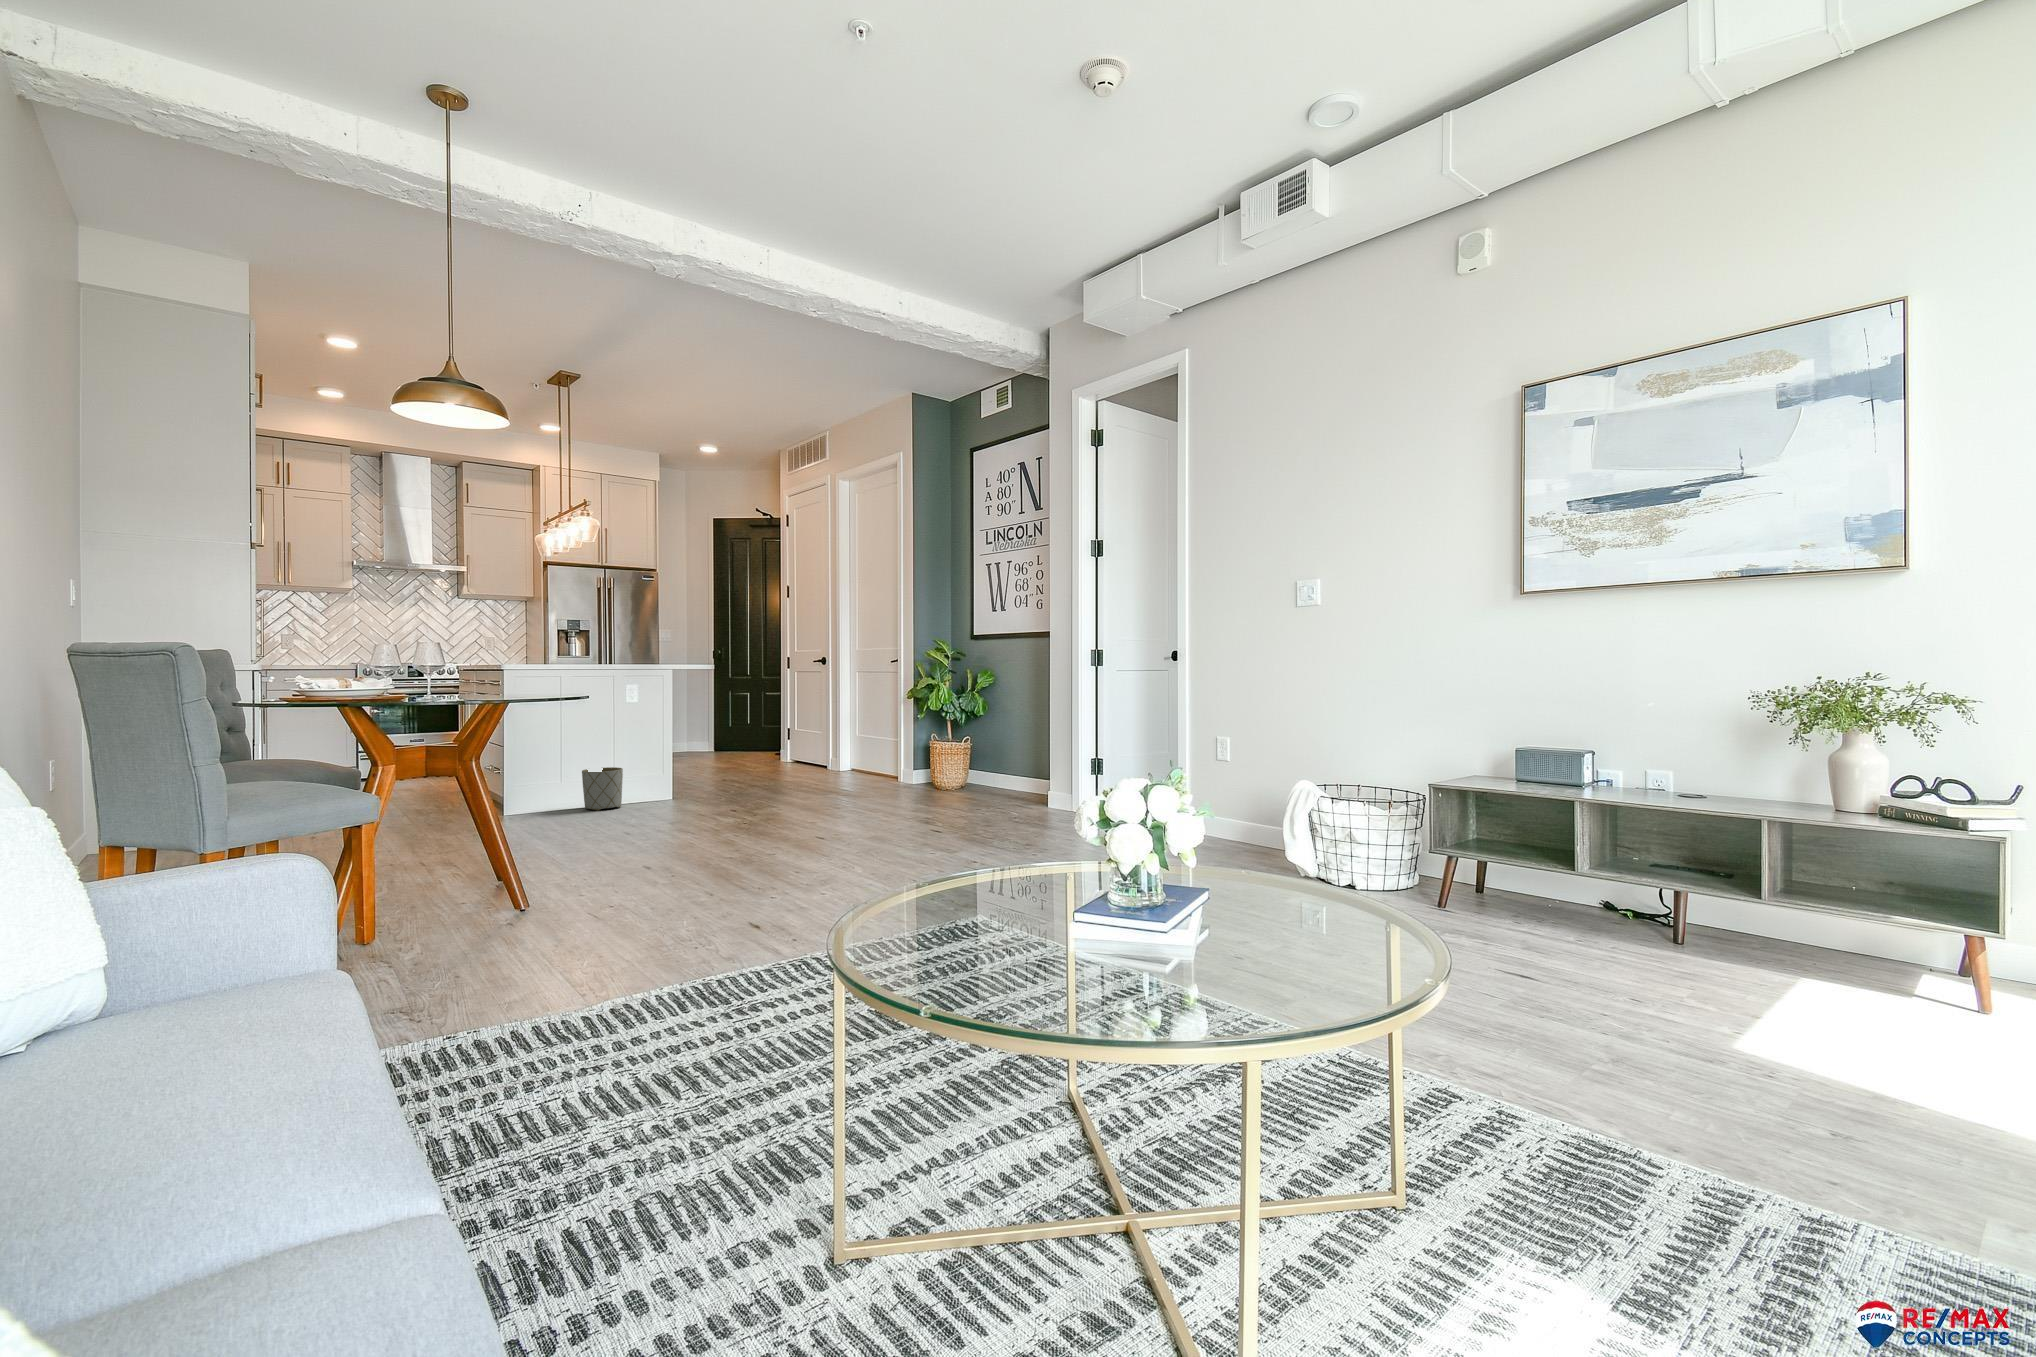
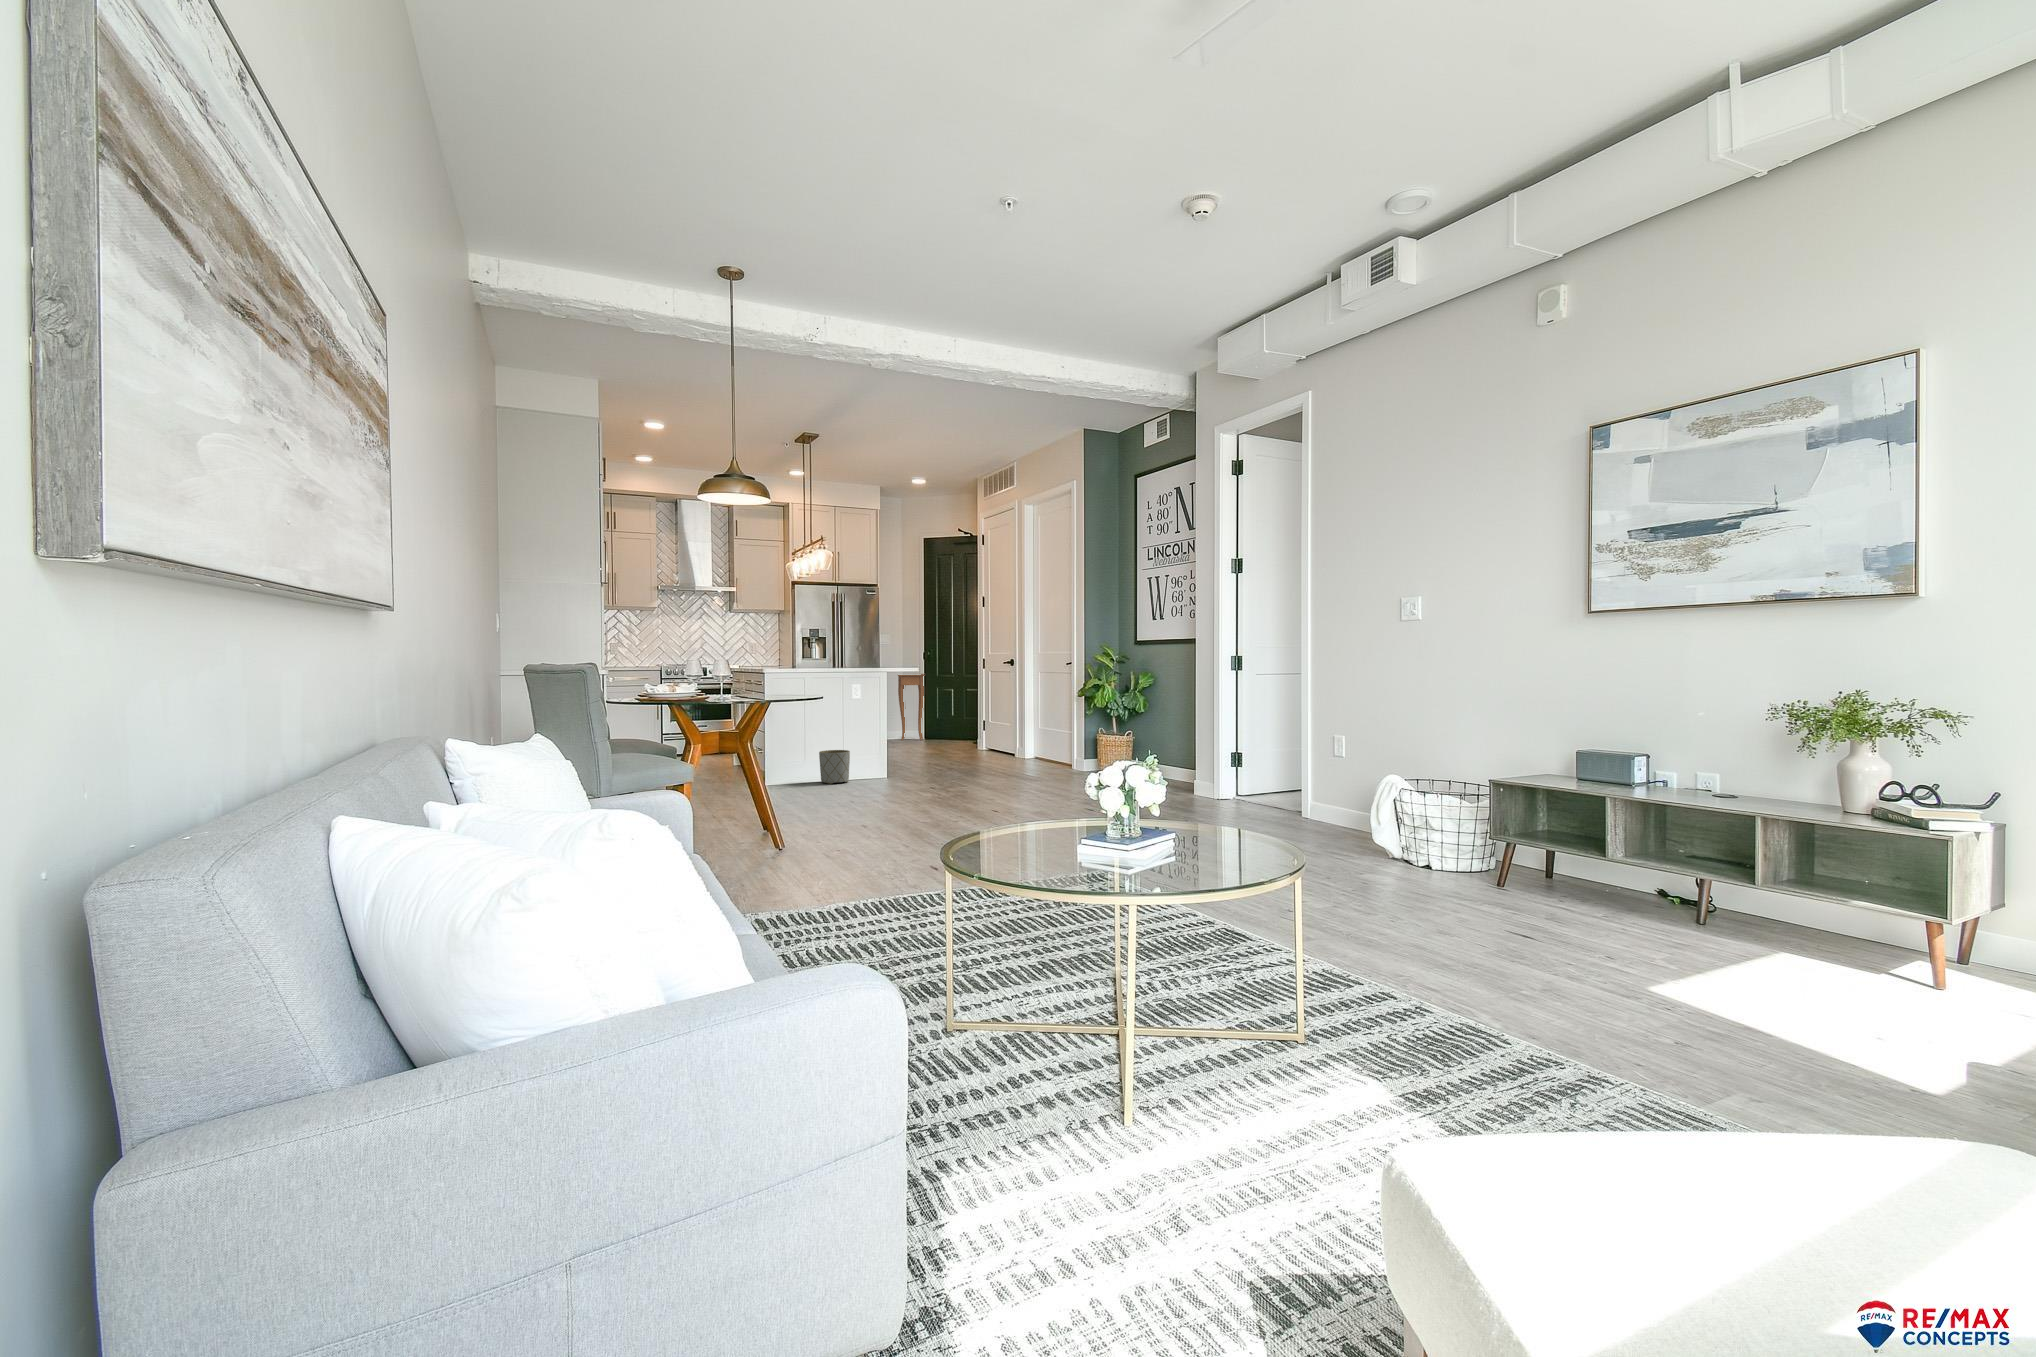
side table: none [679,674,712,752] -> present [898,674,925,740]

